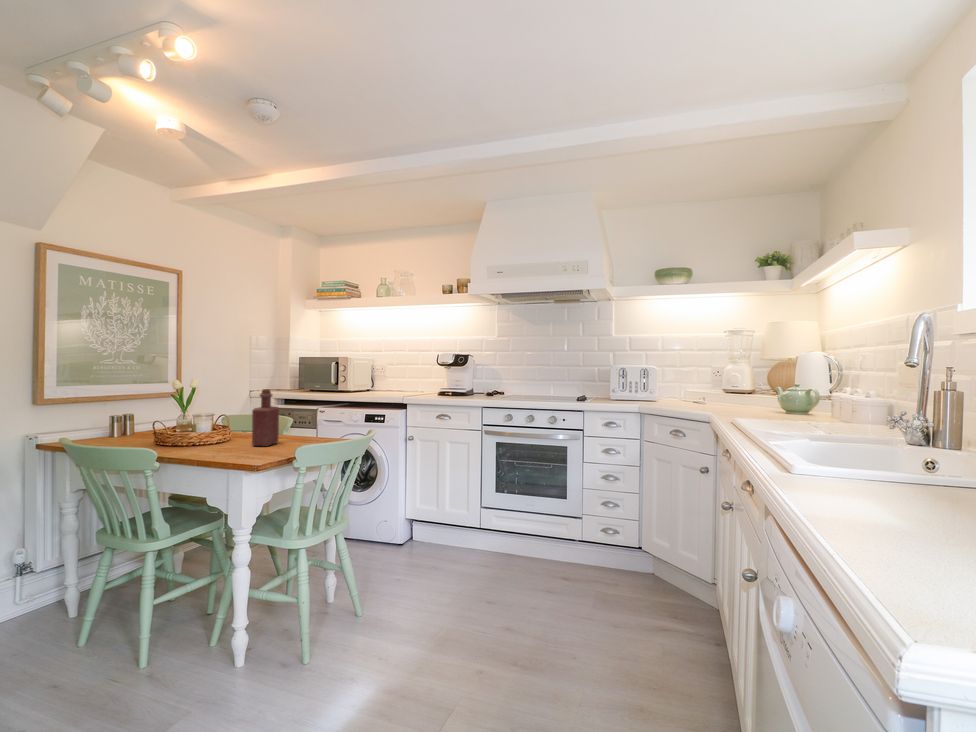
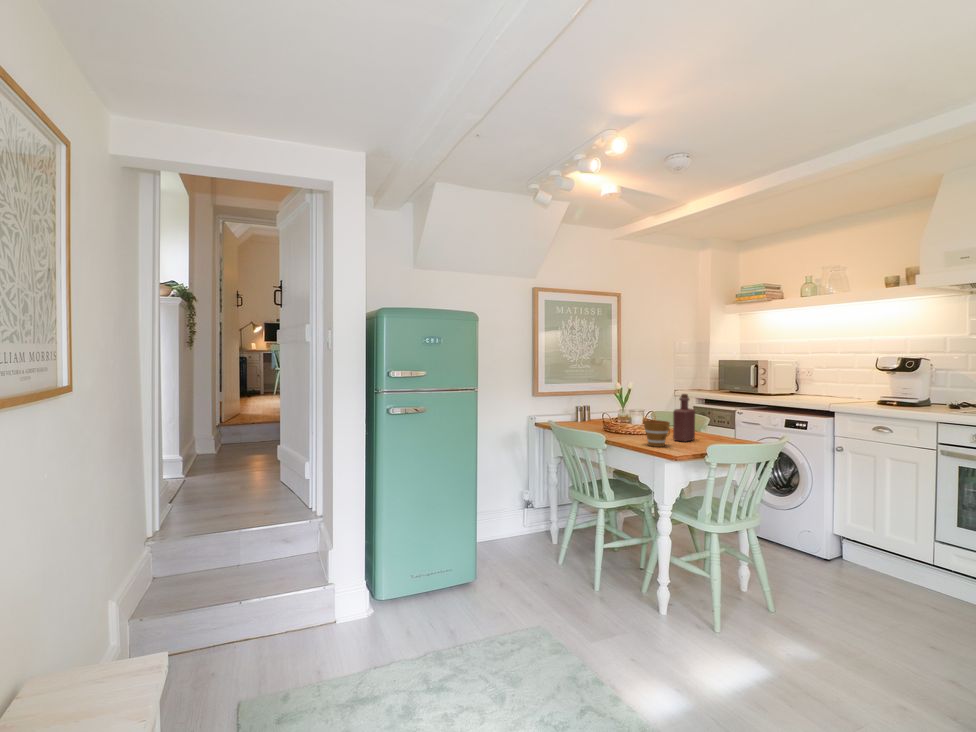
cup: none [212,423,248,456] -> present [644,420,670,447]

